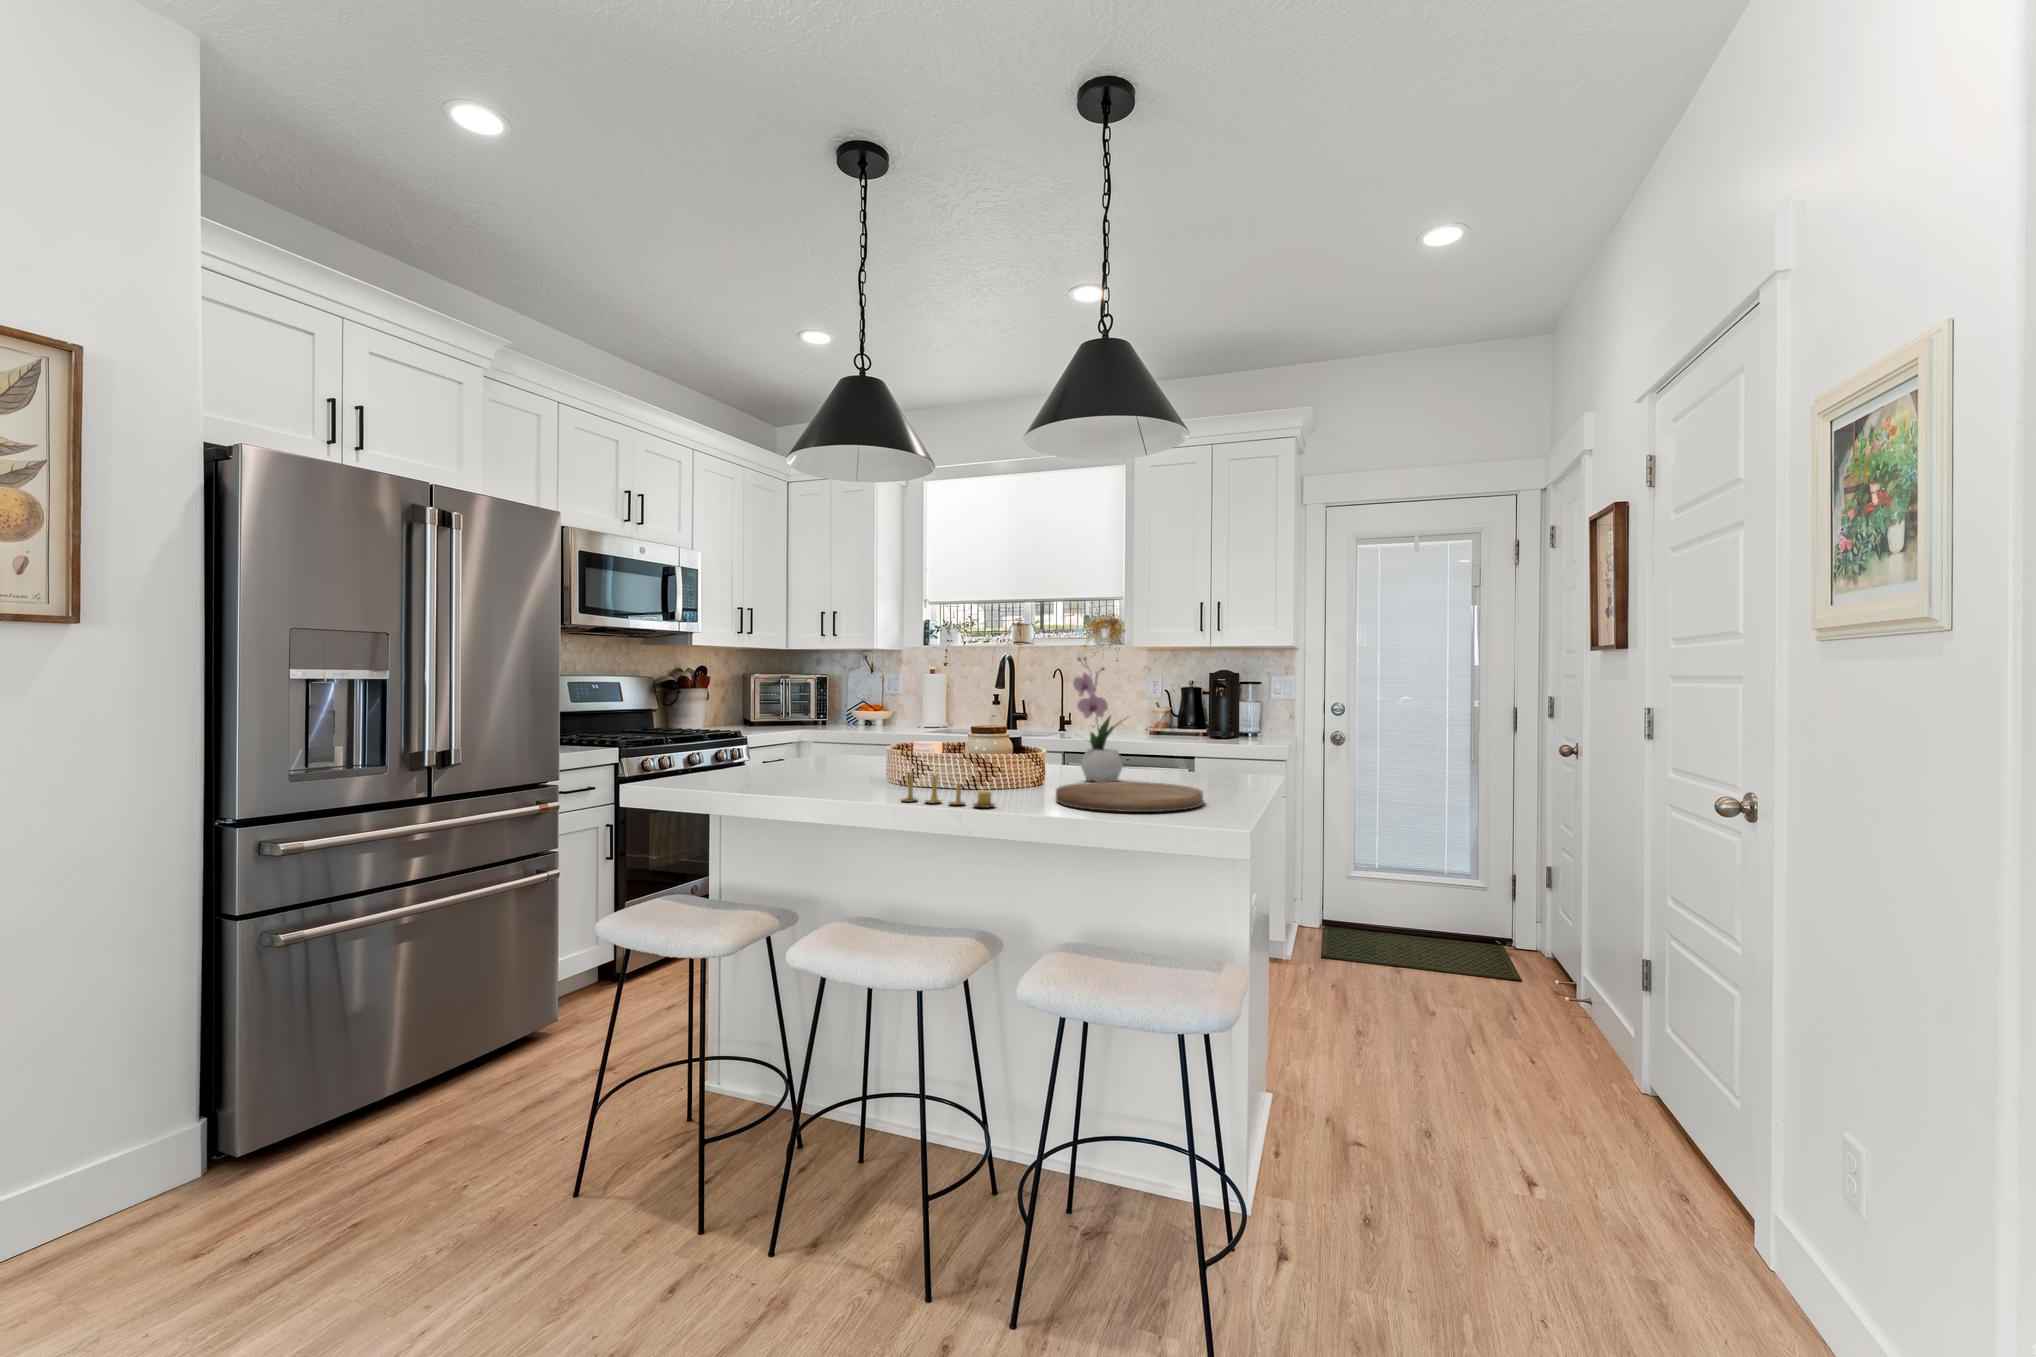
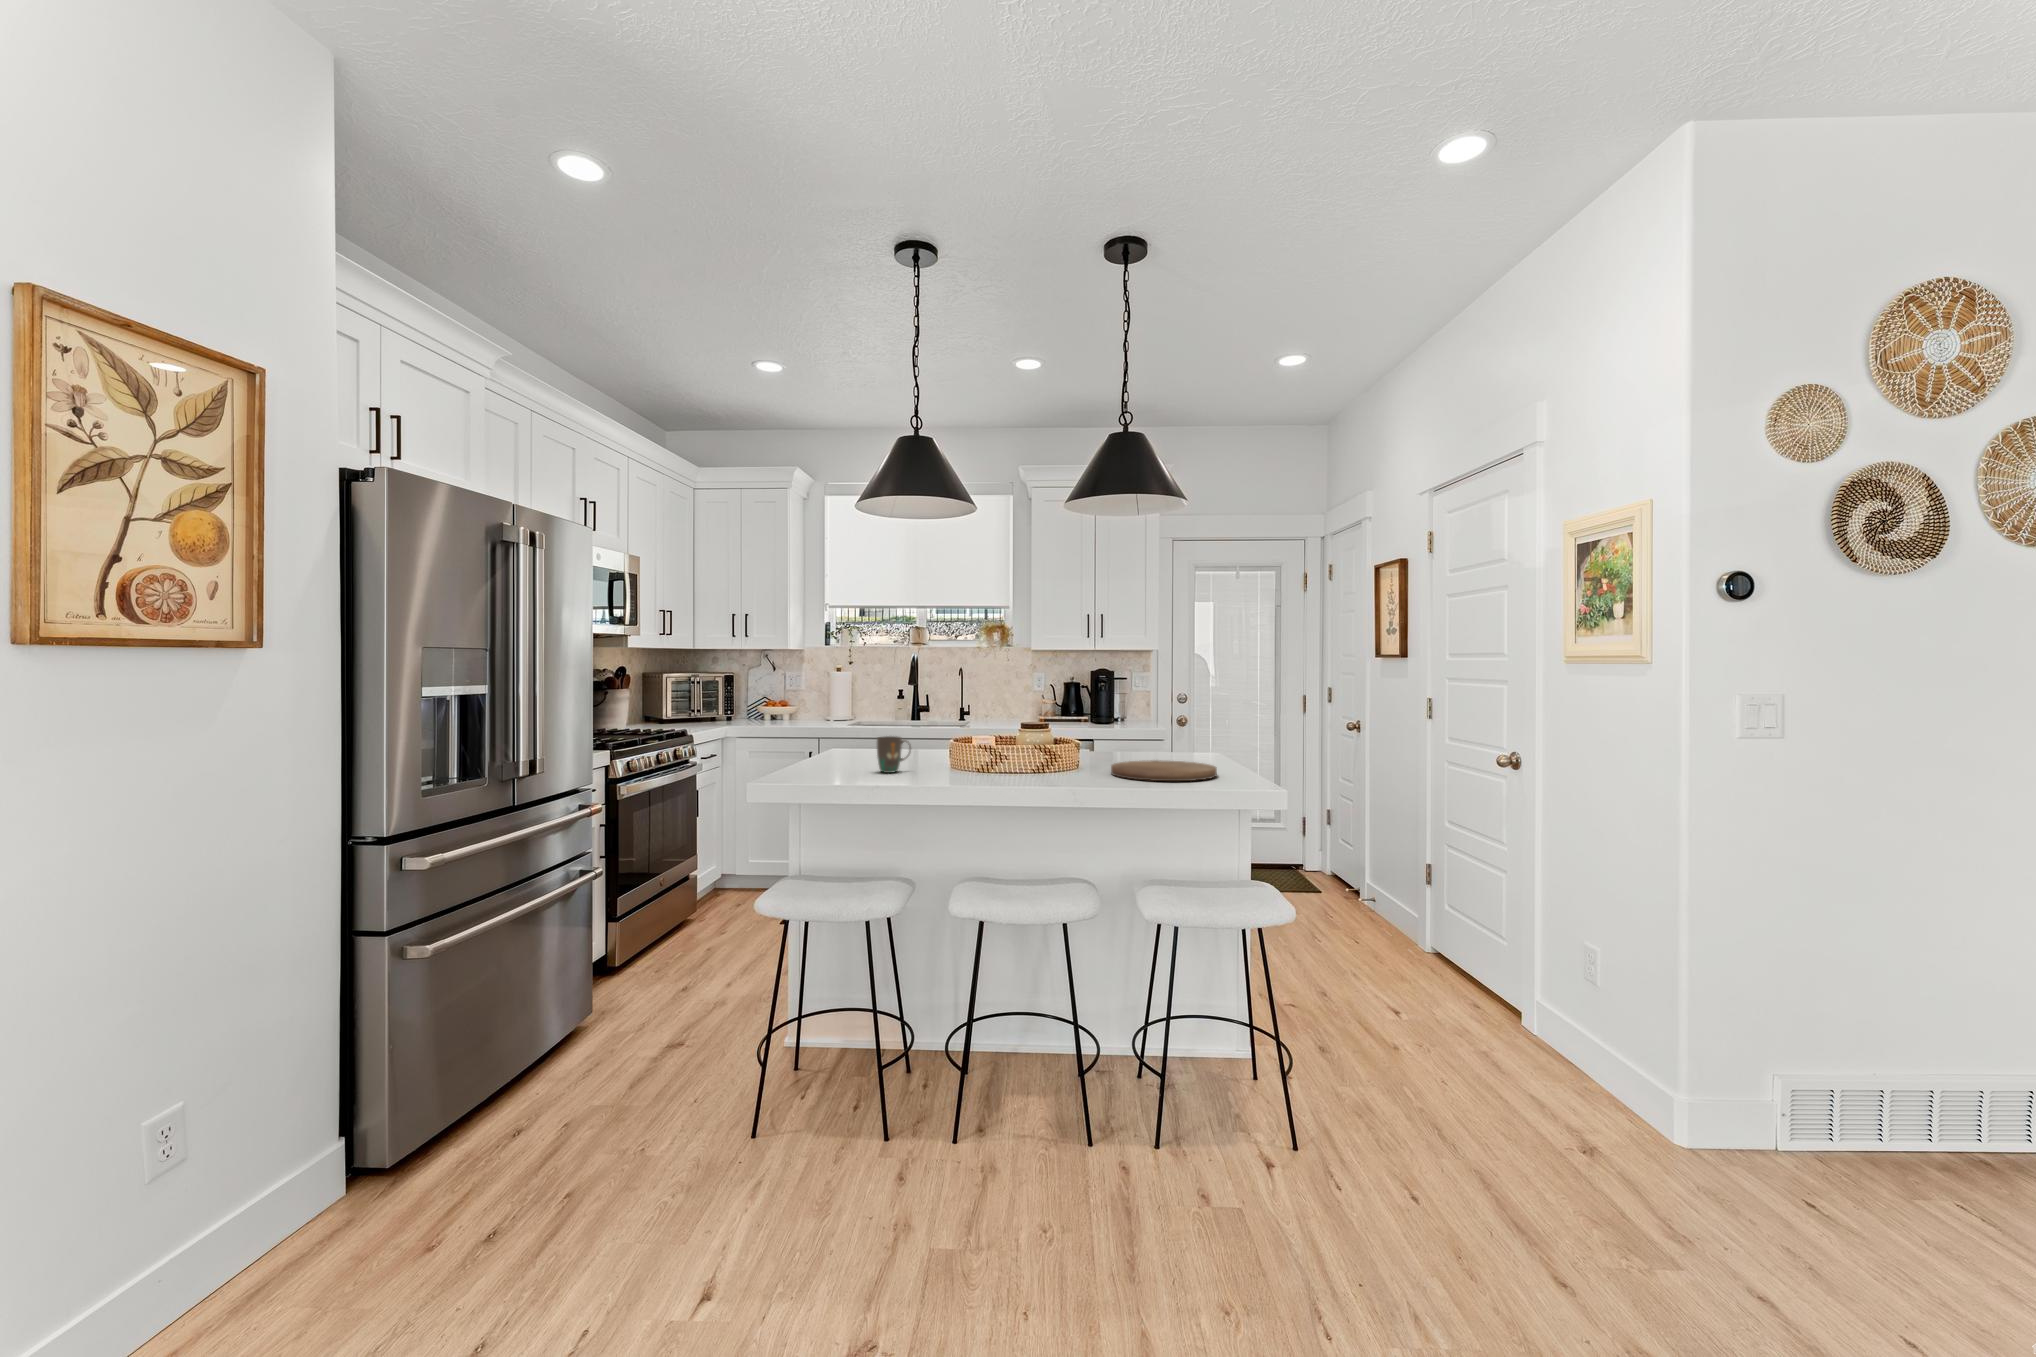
flower arrangement: present [1073,658,1126,782] -> none [1091,668,1129,762]
mug: none [779,739,824,784] -> present [877,736,911,773]
candle: present [902,773,995,807] -> none [1008,758,1087,783]

